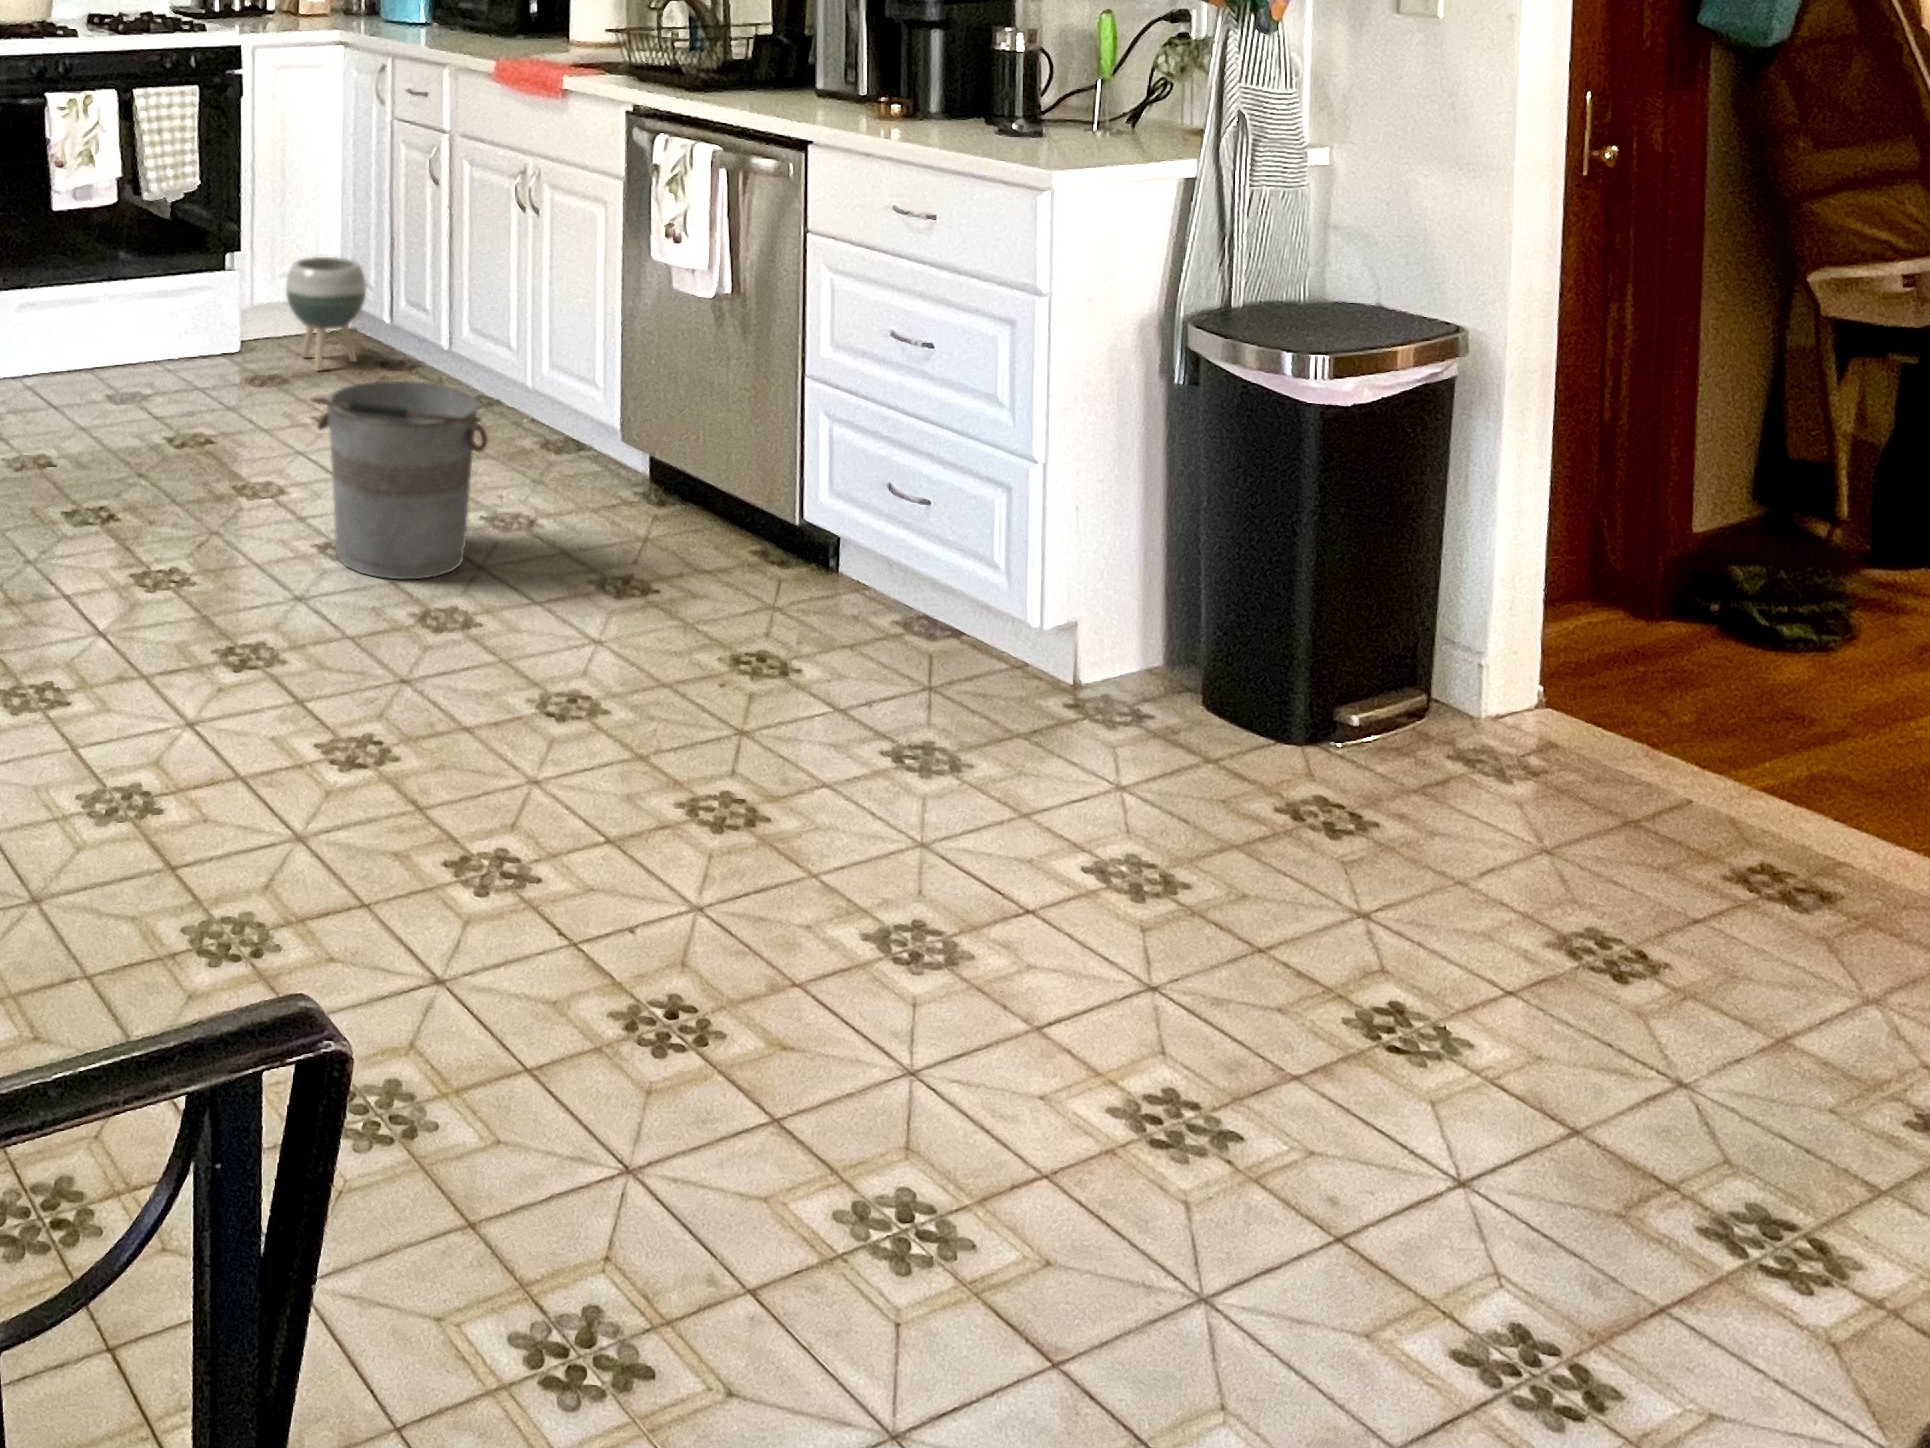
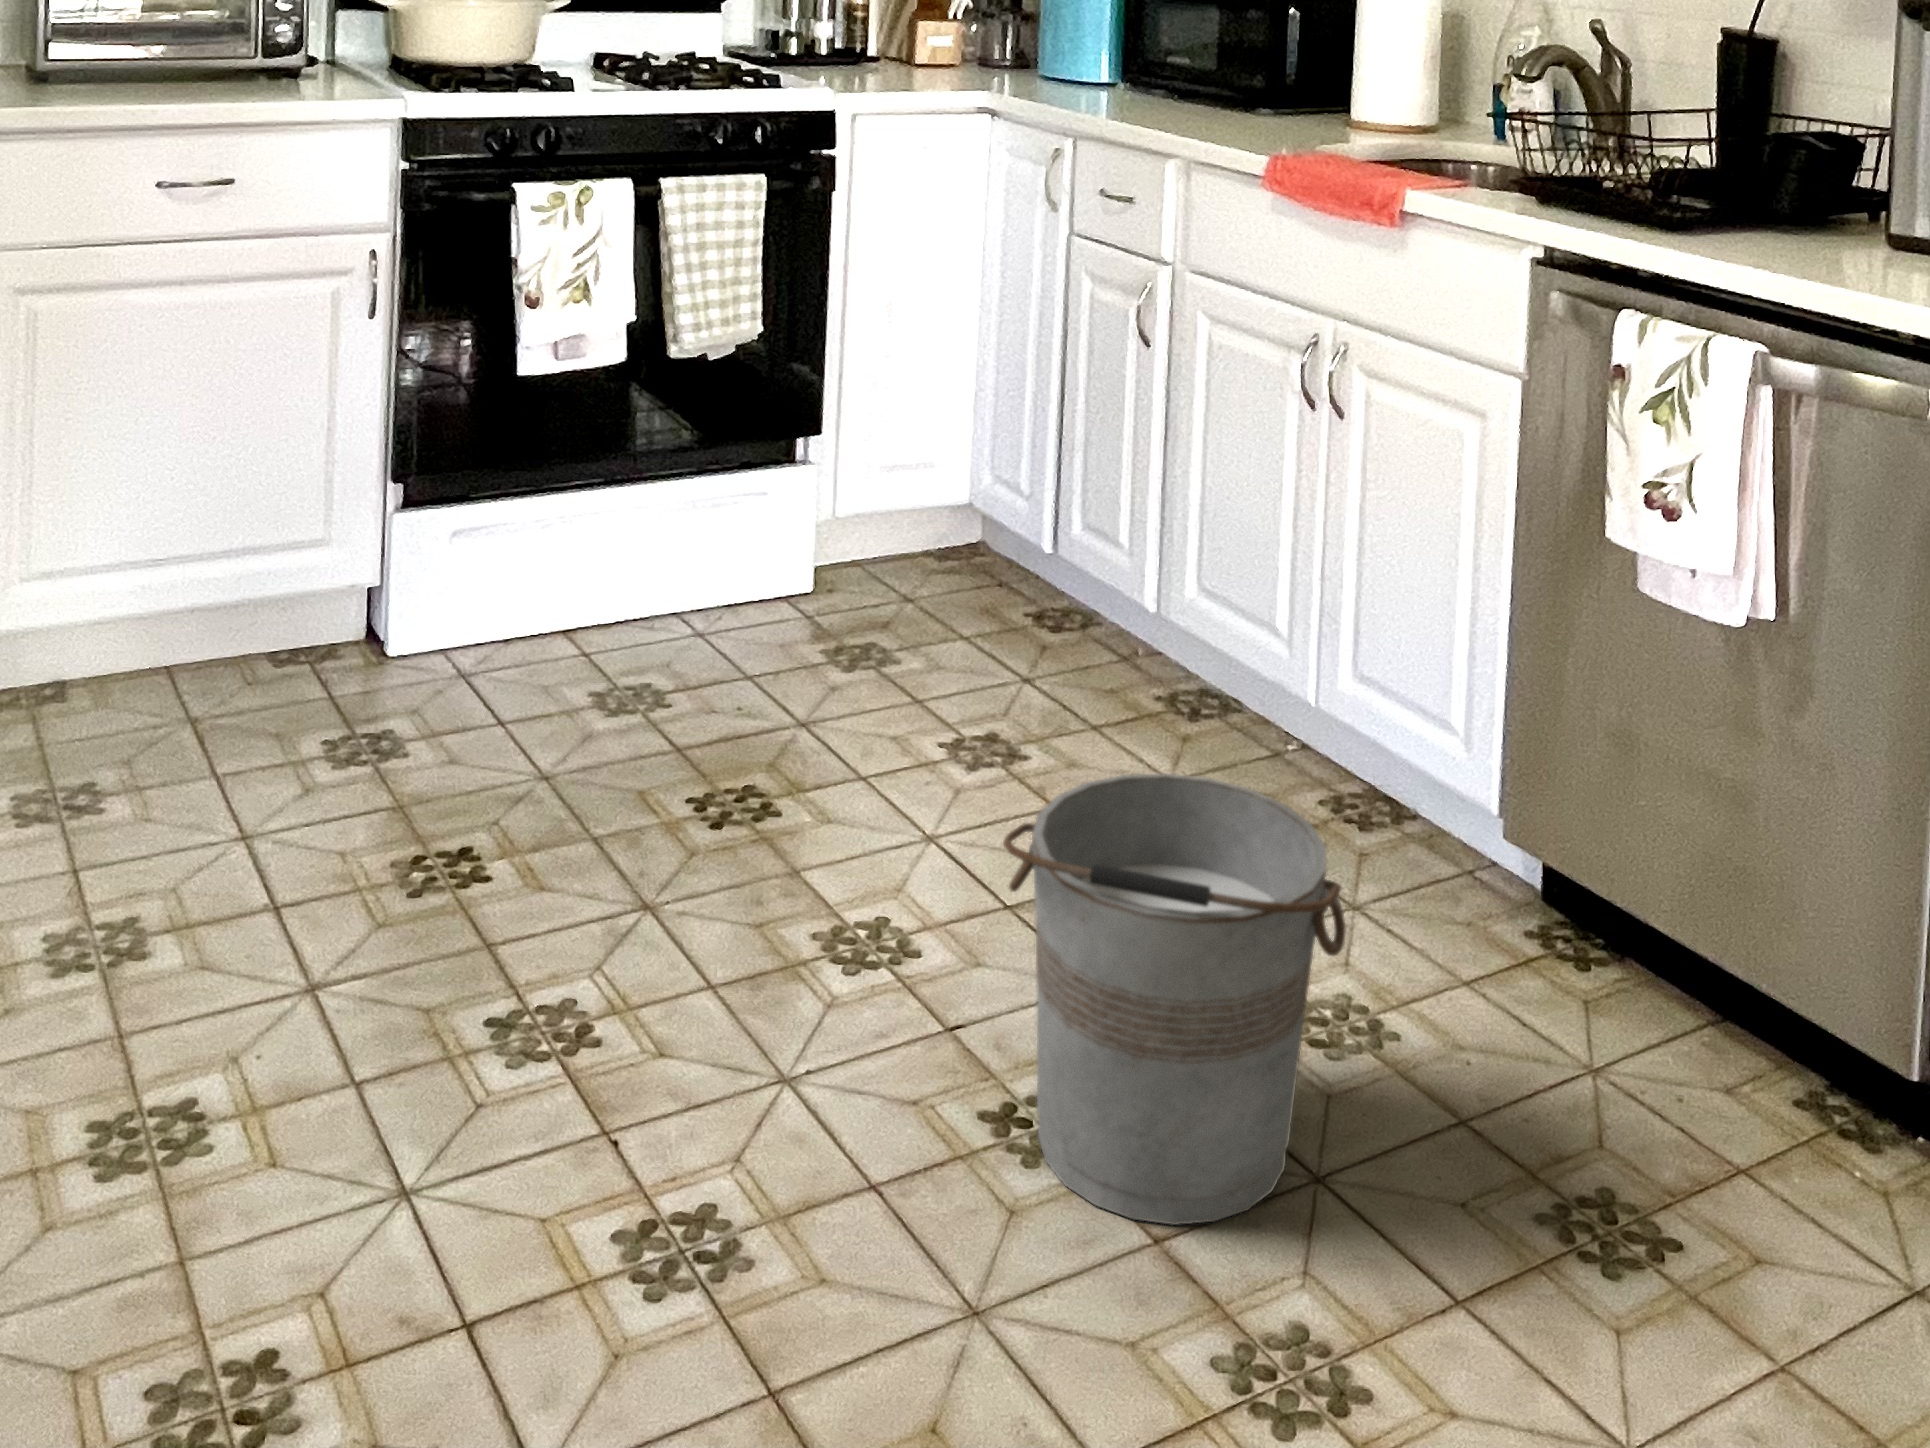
planter: present [286,257,366,371] -> none [893,445,1018,633]

